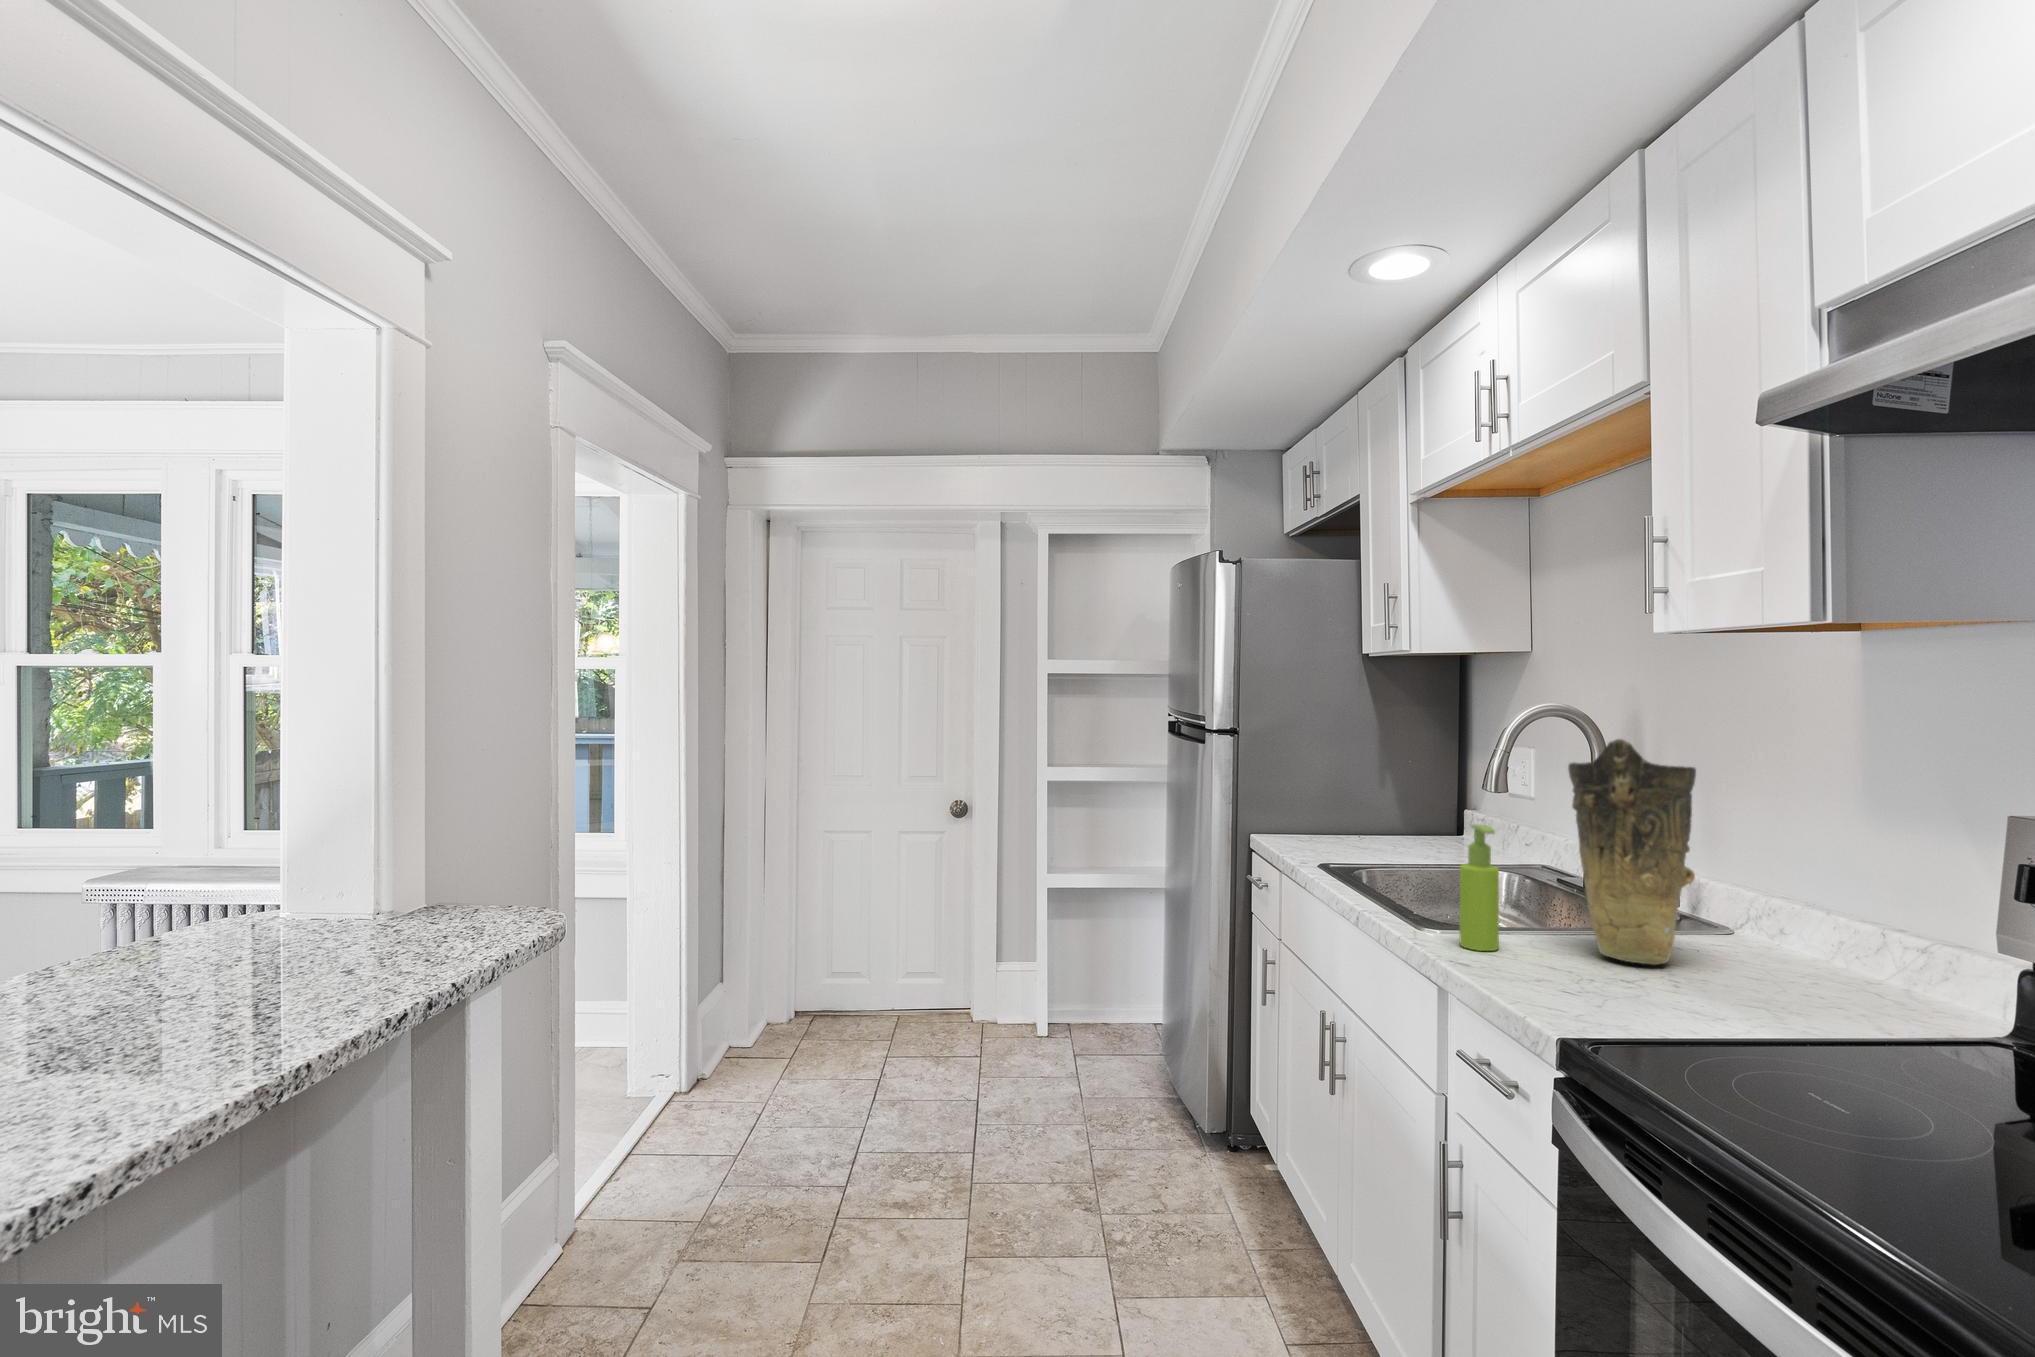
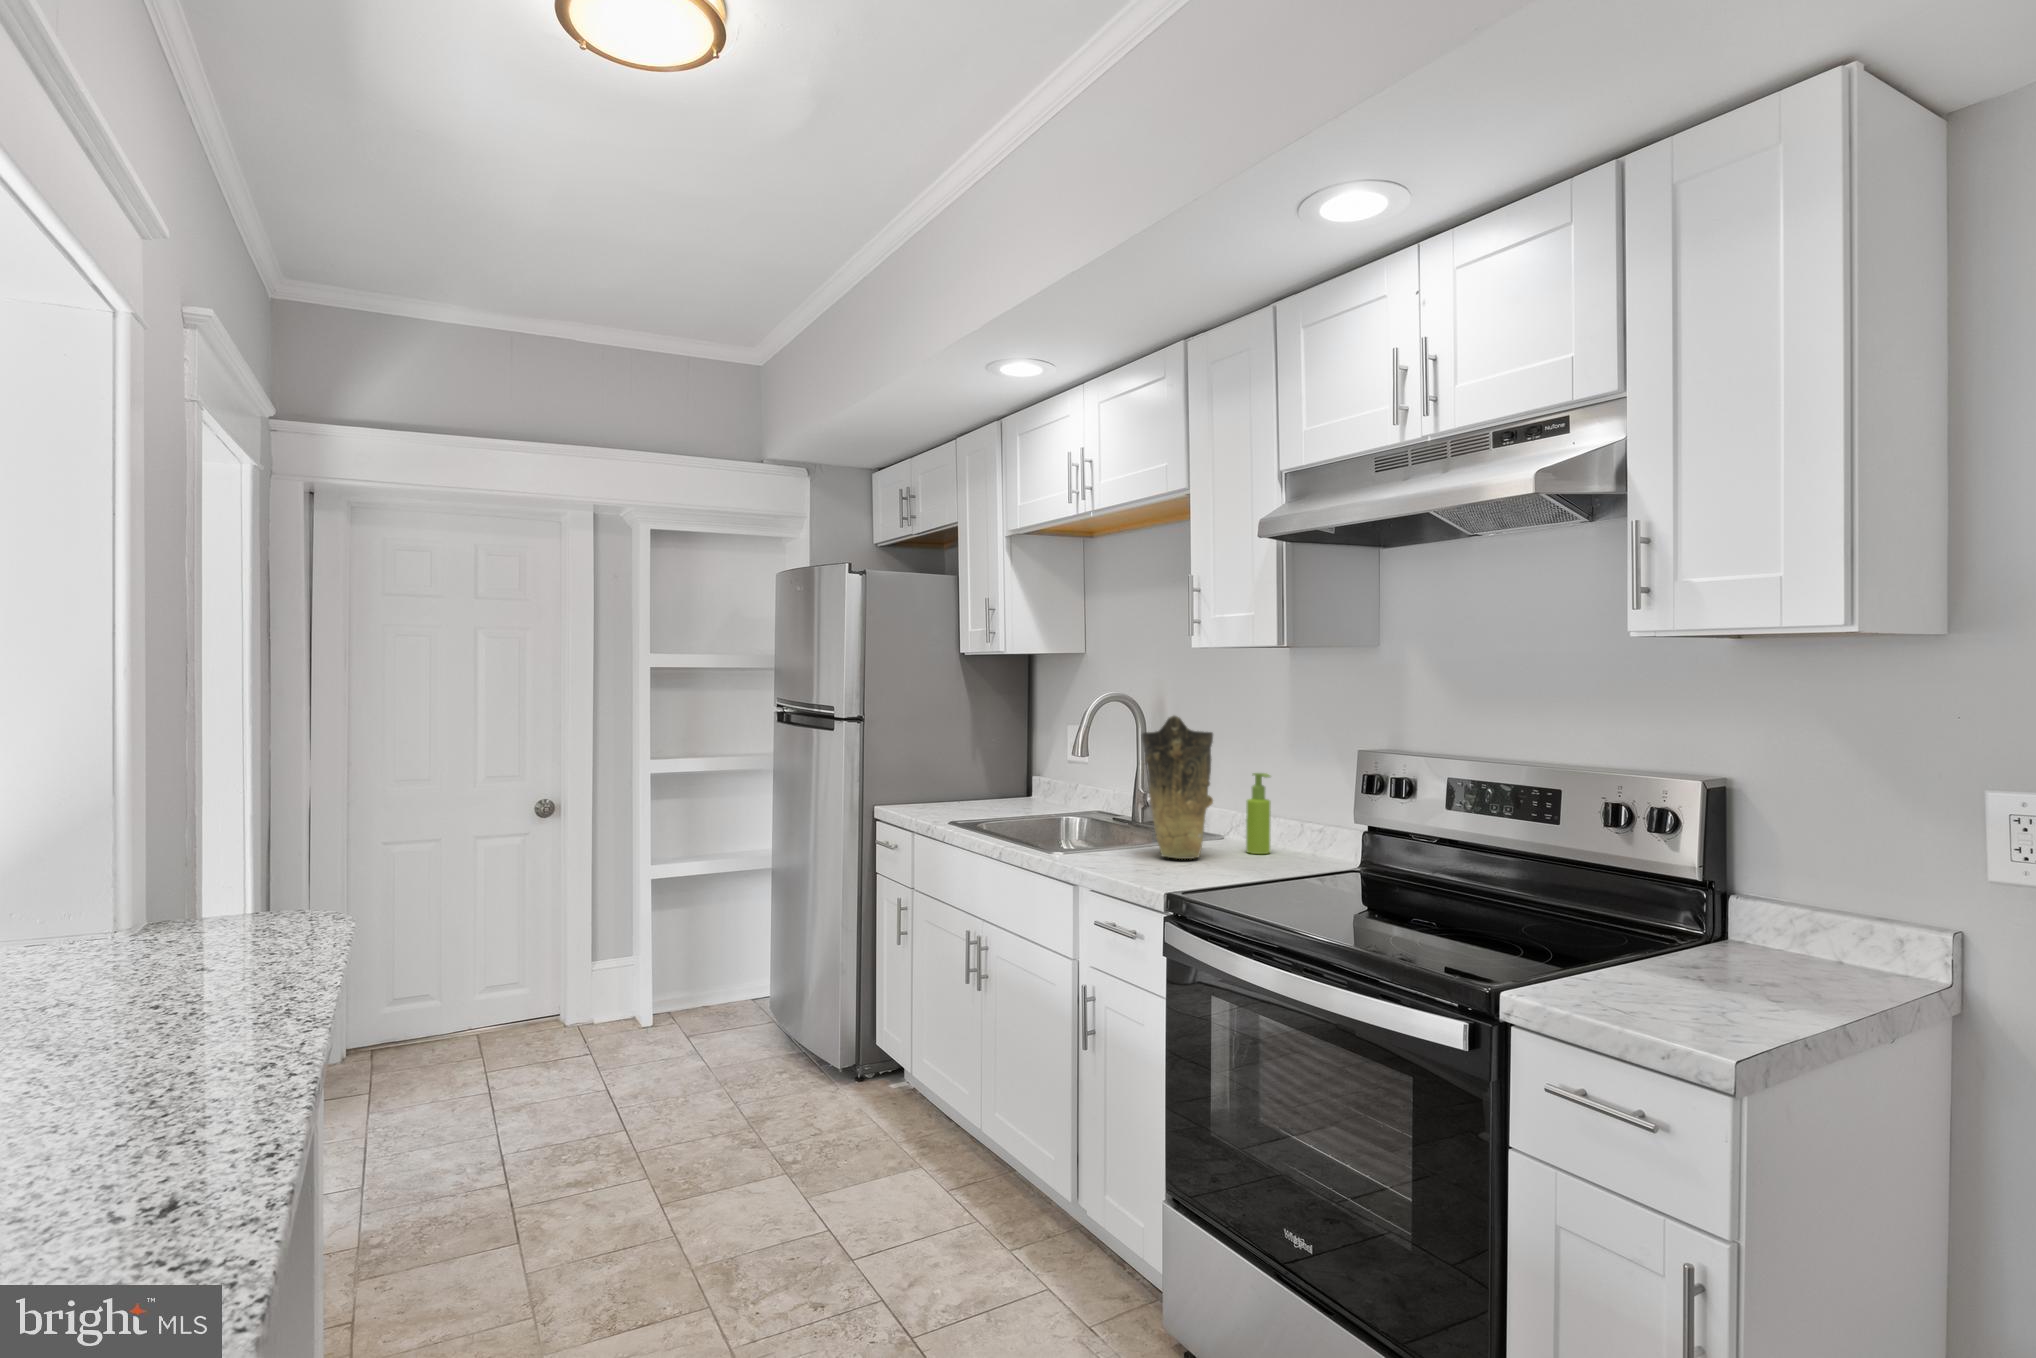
soap dispenser: present [1459,825,1499,951] -> present [1246,773,1271,854]

